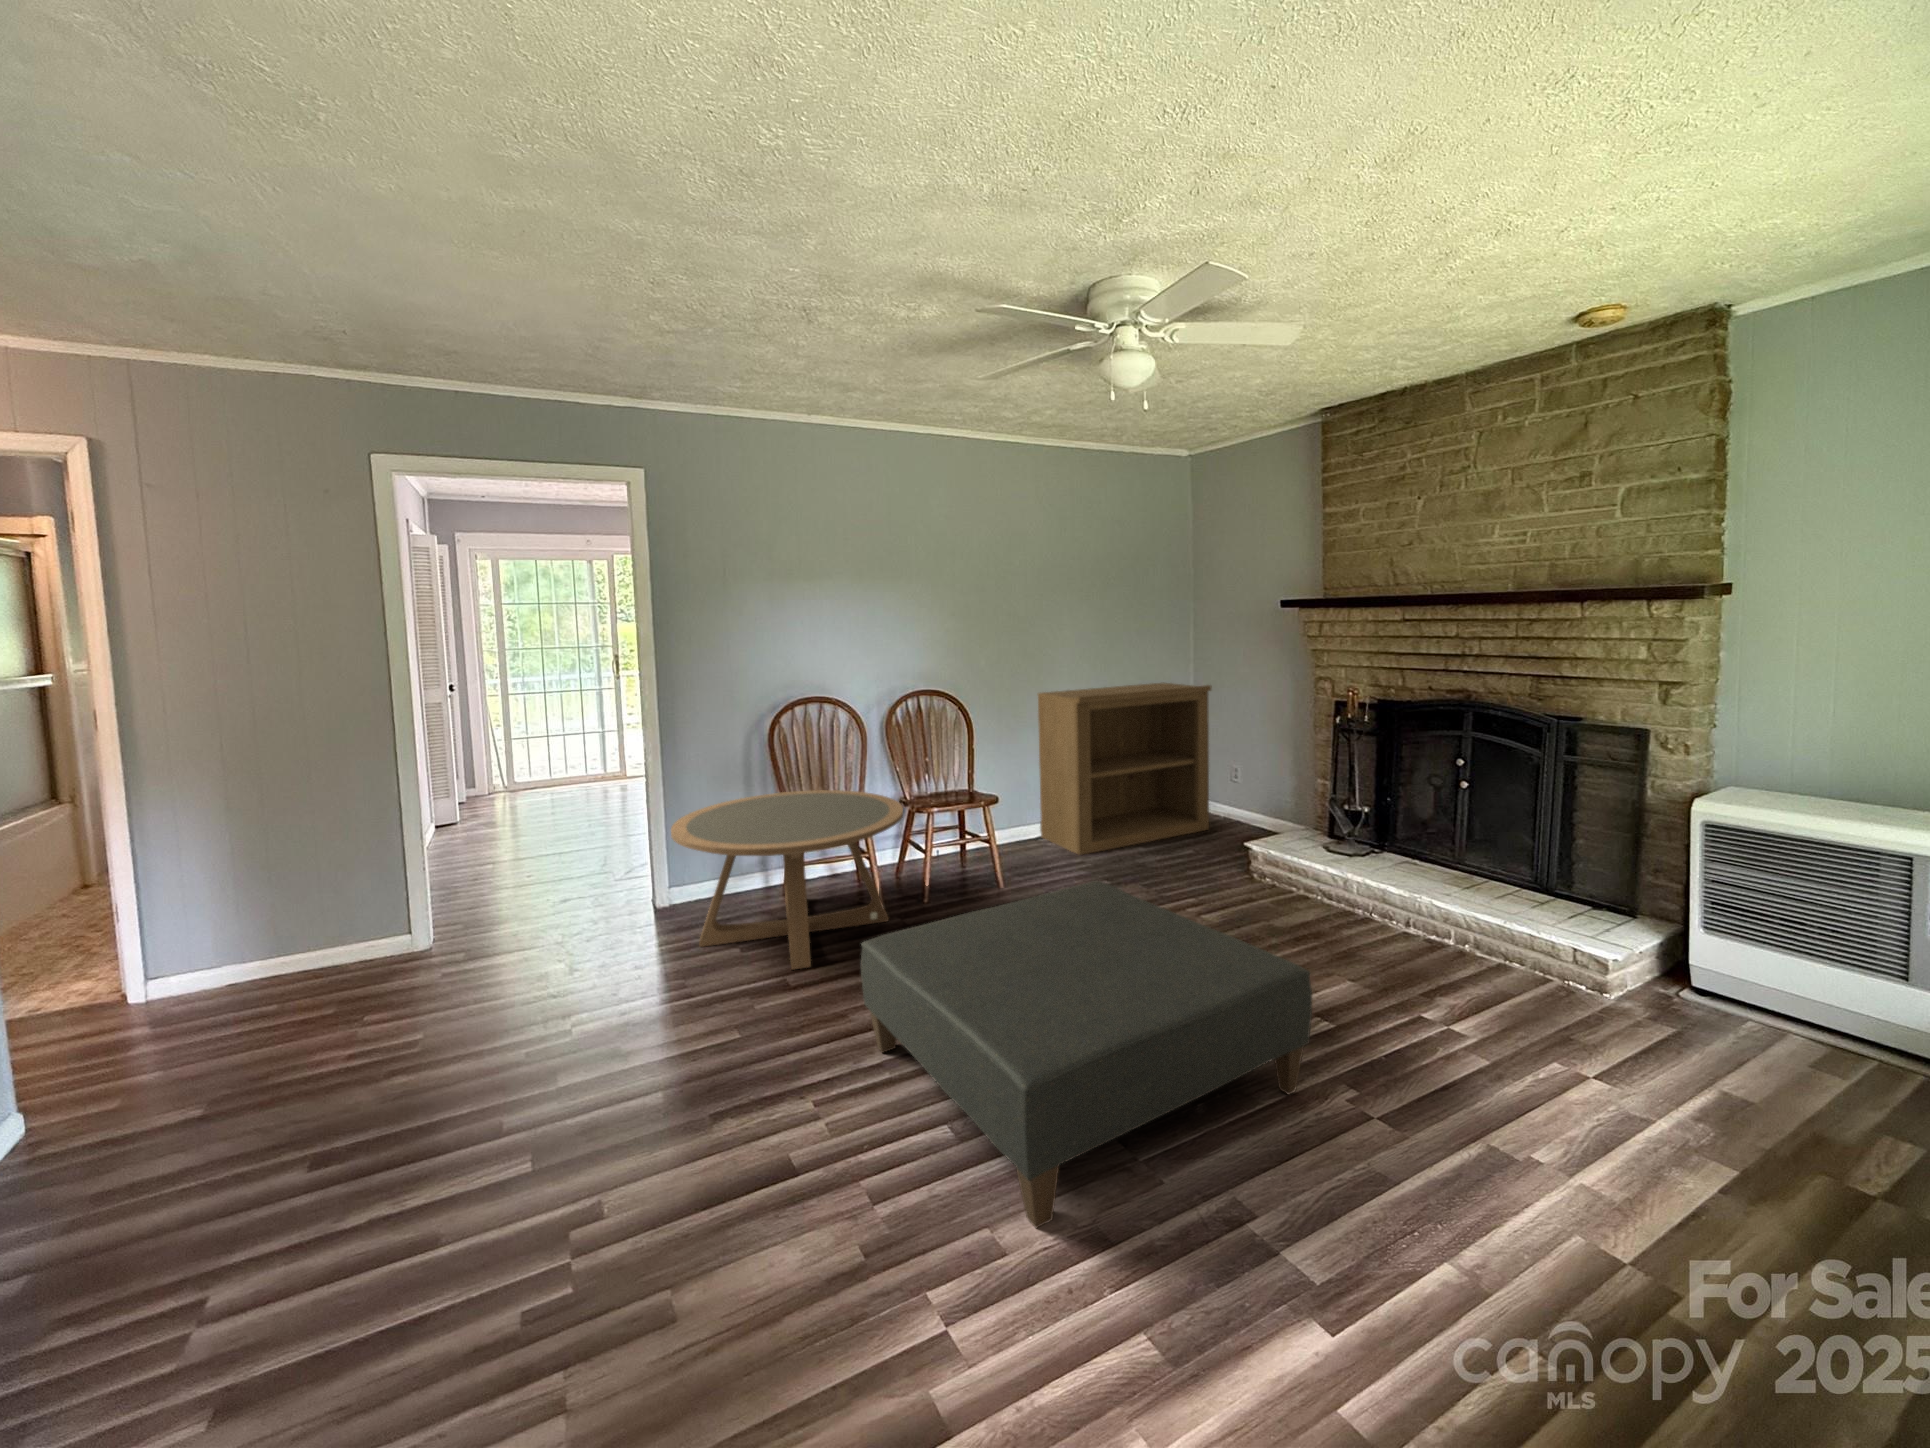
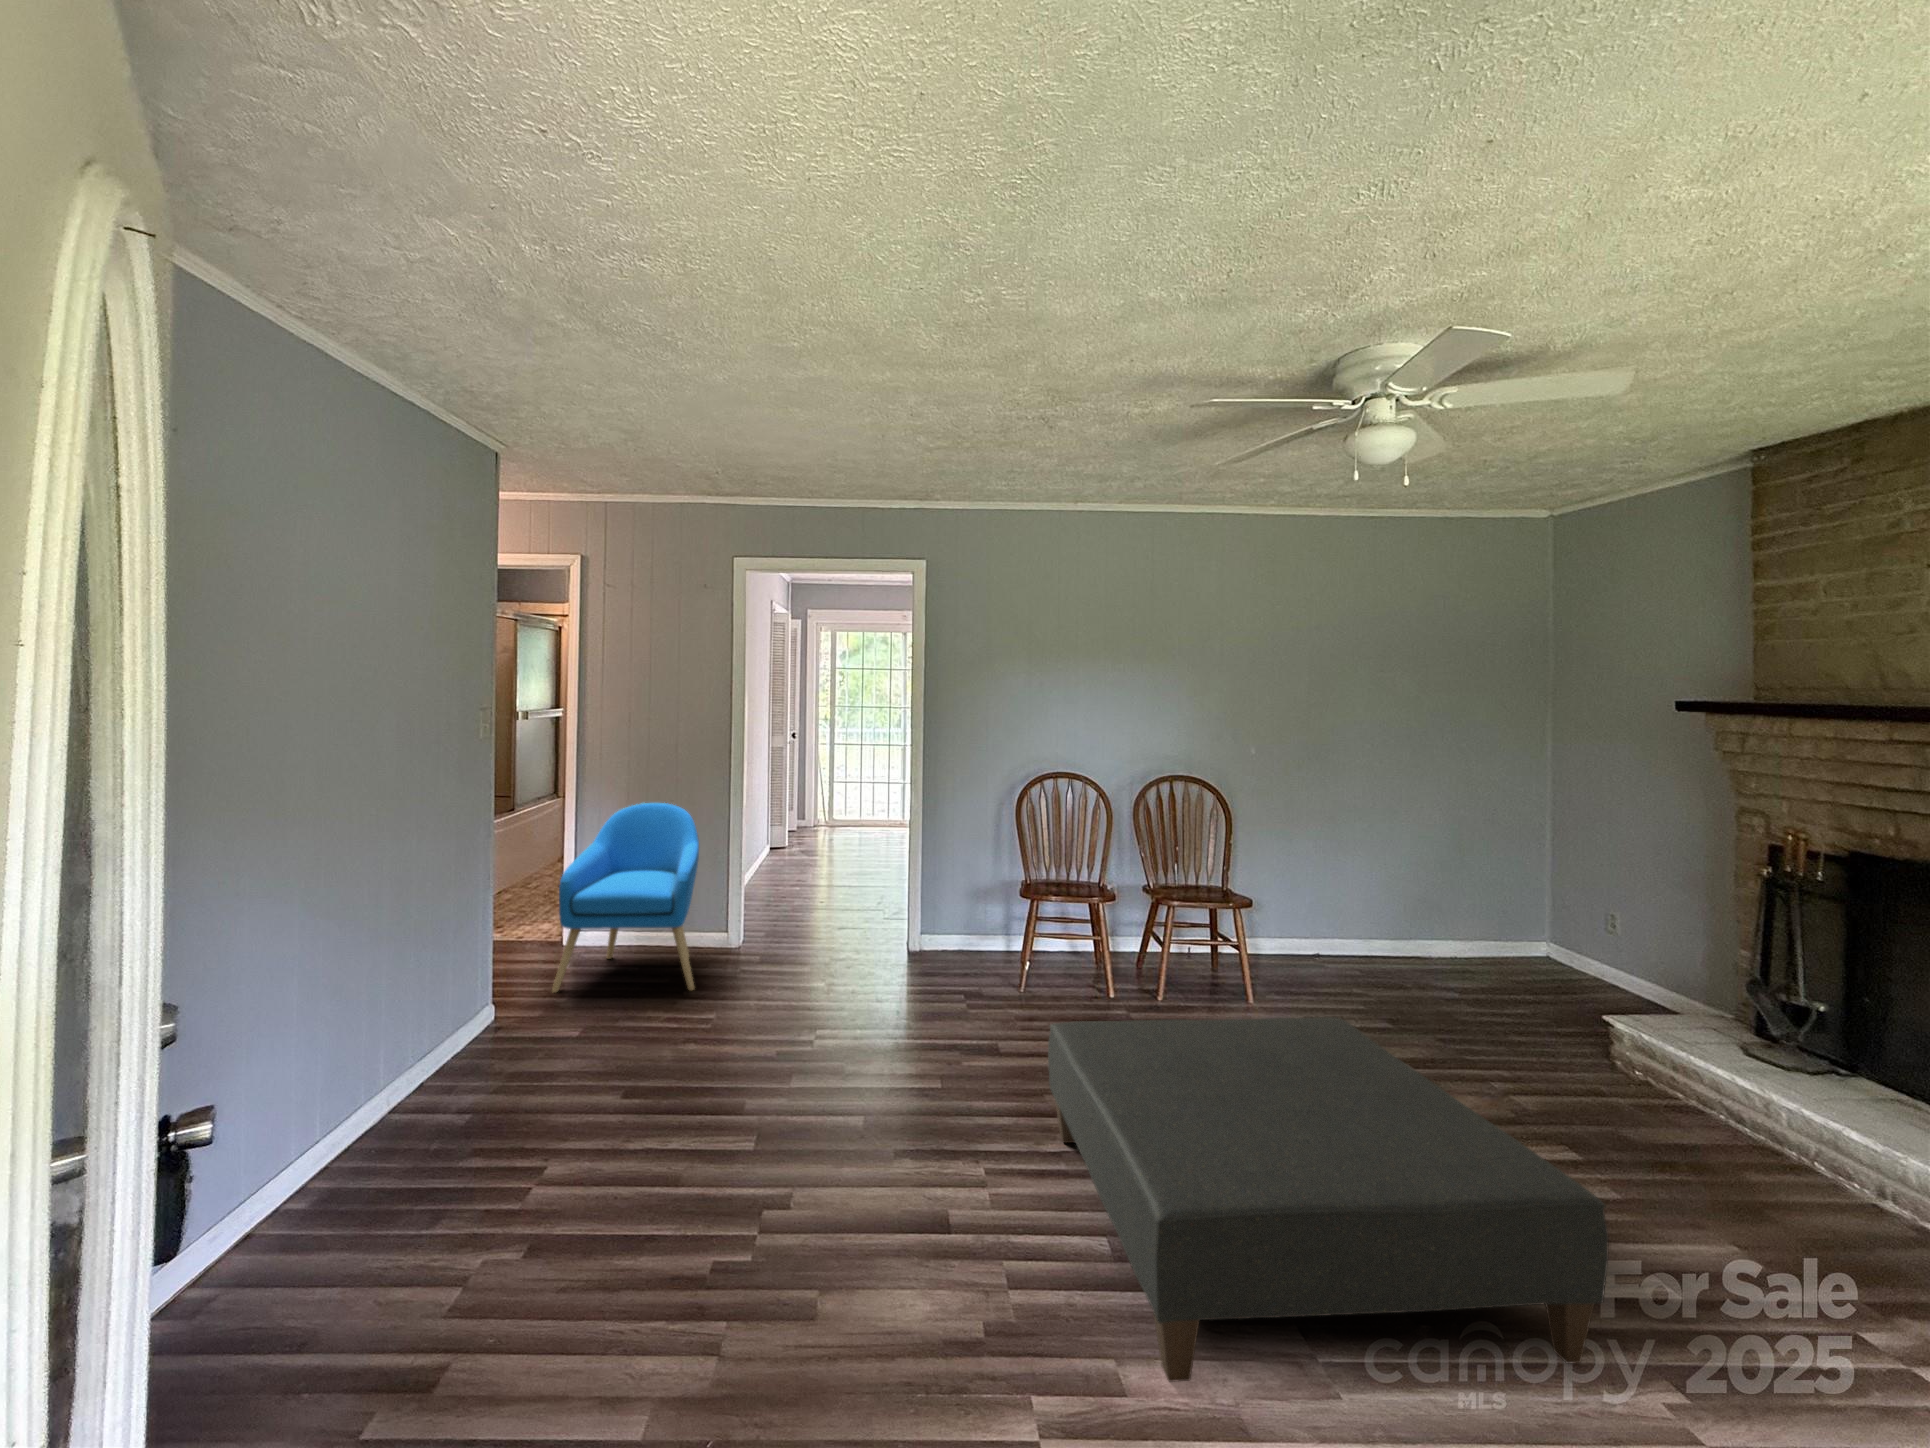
bookshelf: present [1038,683,1212,855] -> none [1314,787,1568,988]
armchair: none [122,784,381,1070] -> present [552,803,699,993]
coffee table: present [671,790,903,970] -> none [912,861,1130,1039]

